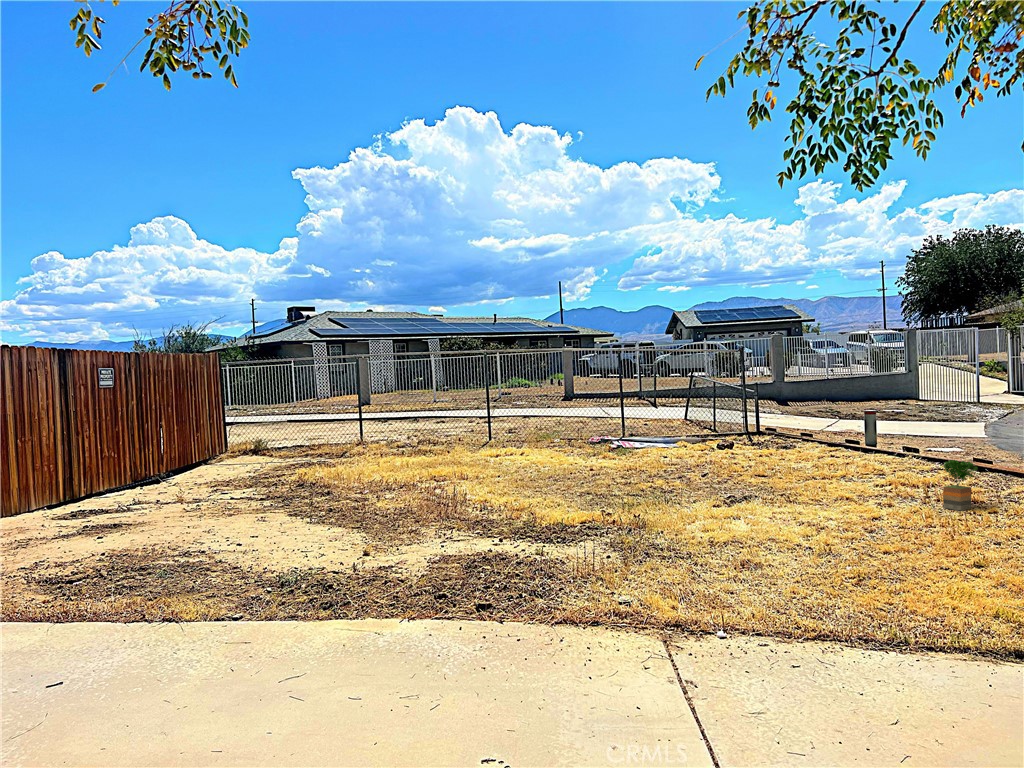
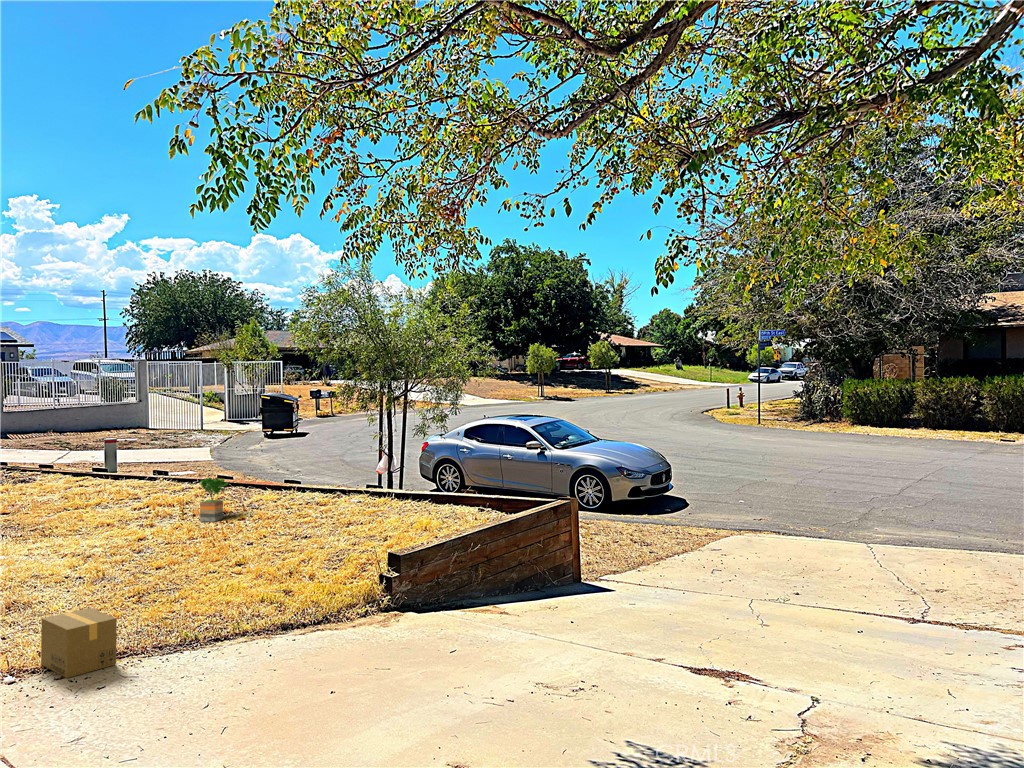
cardboard box: none [751,583,815,646] -> present [41,608,117,678]

